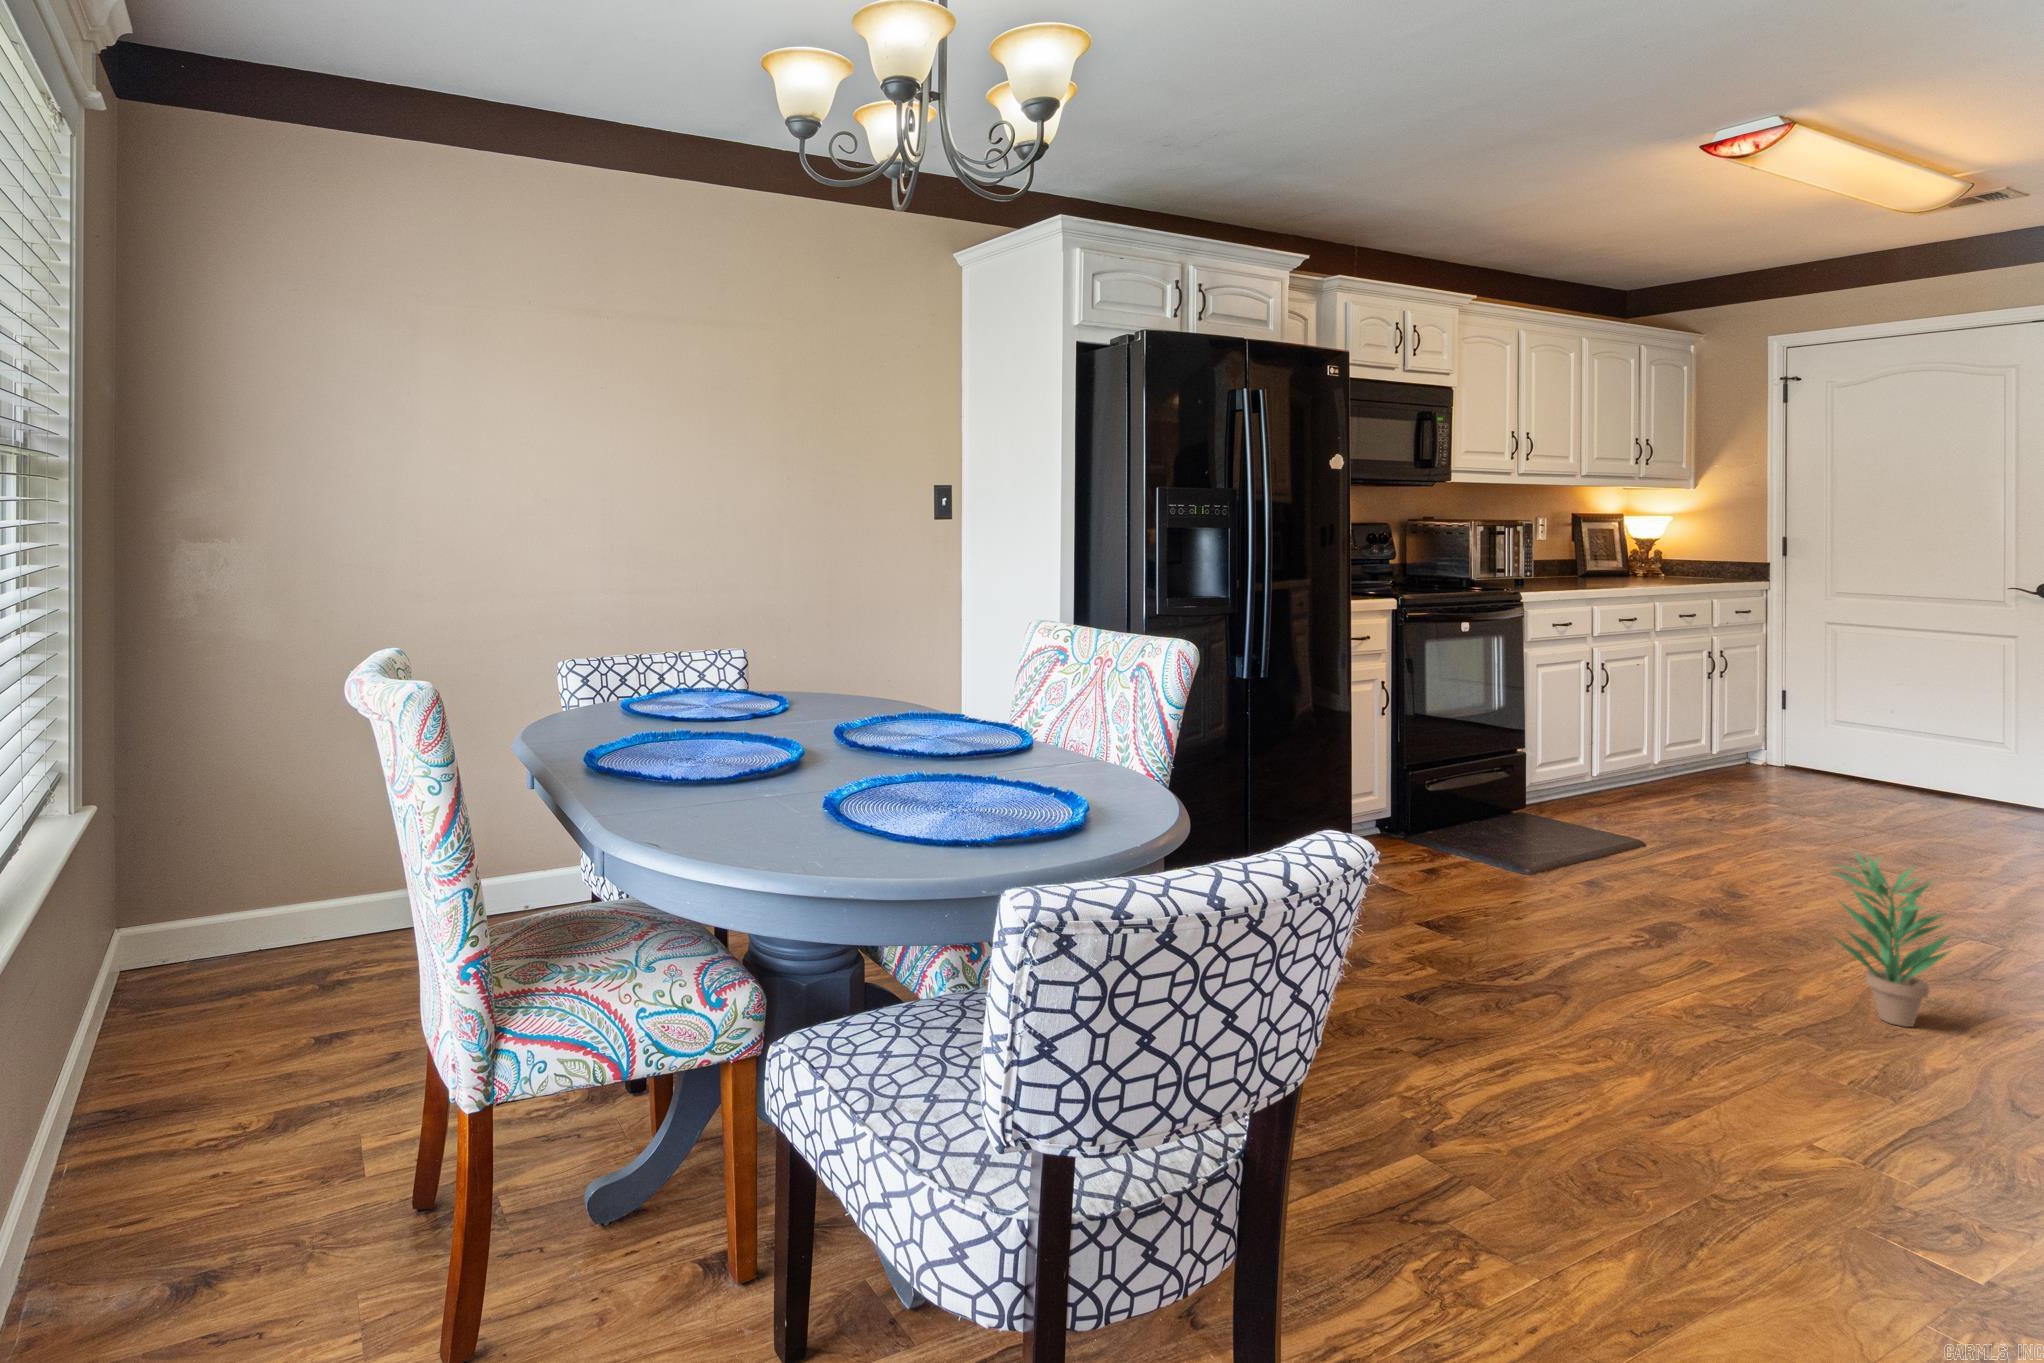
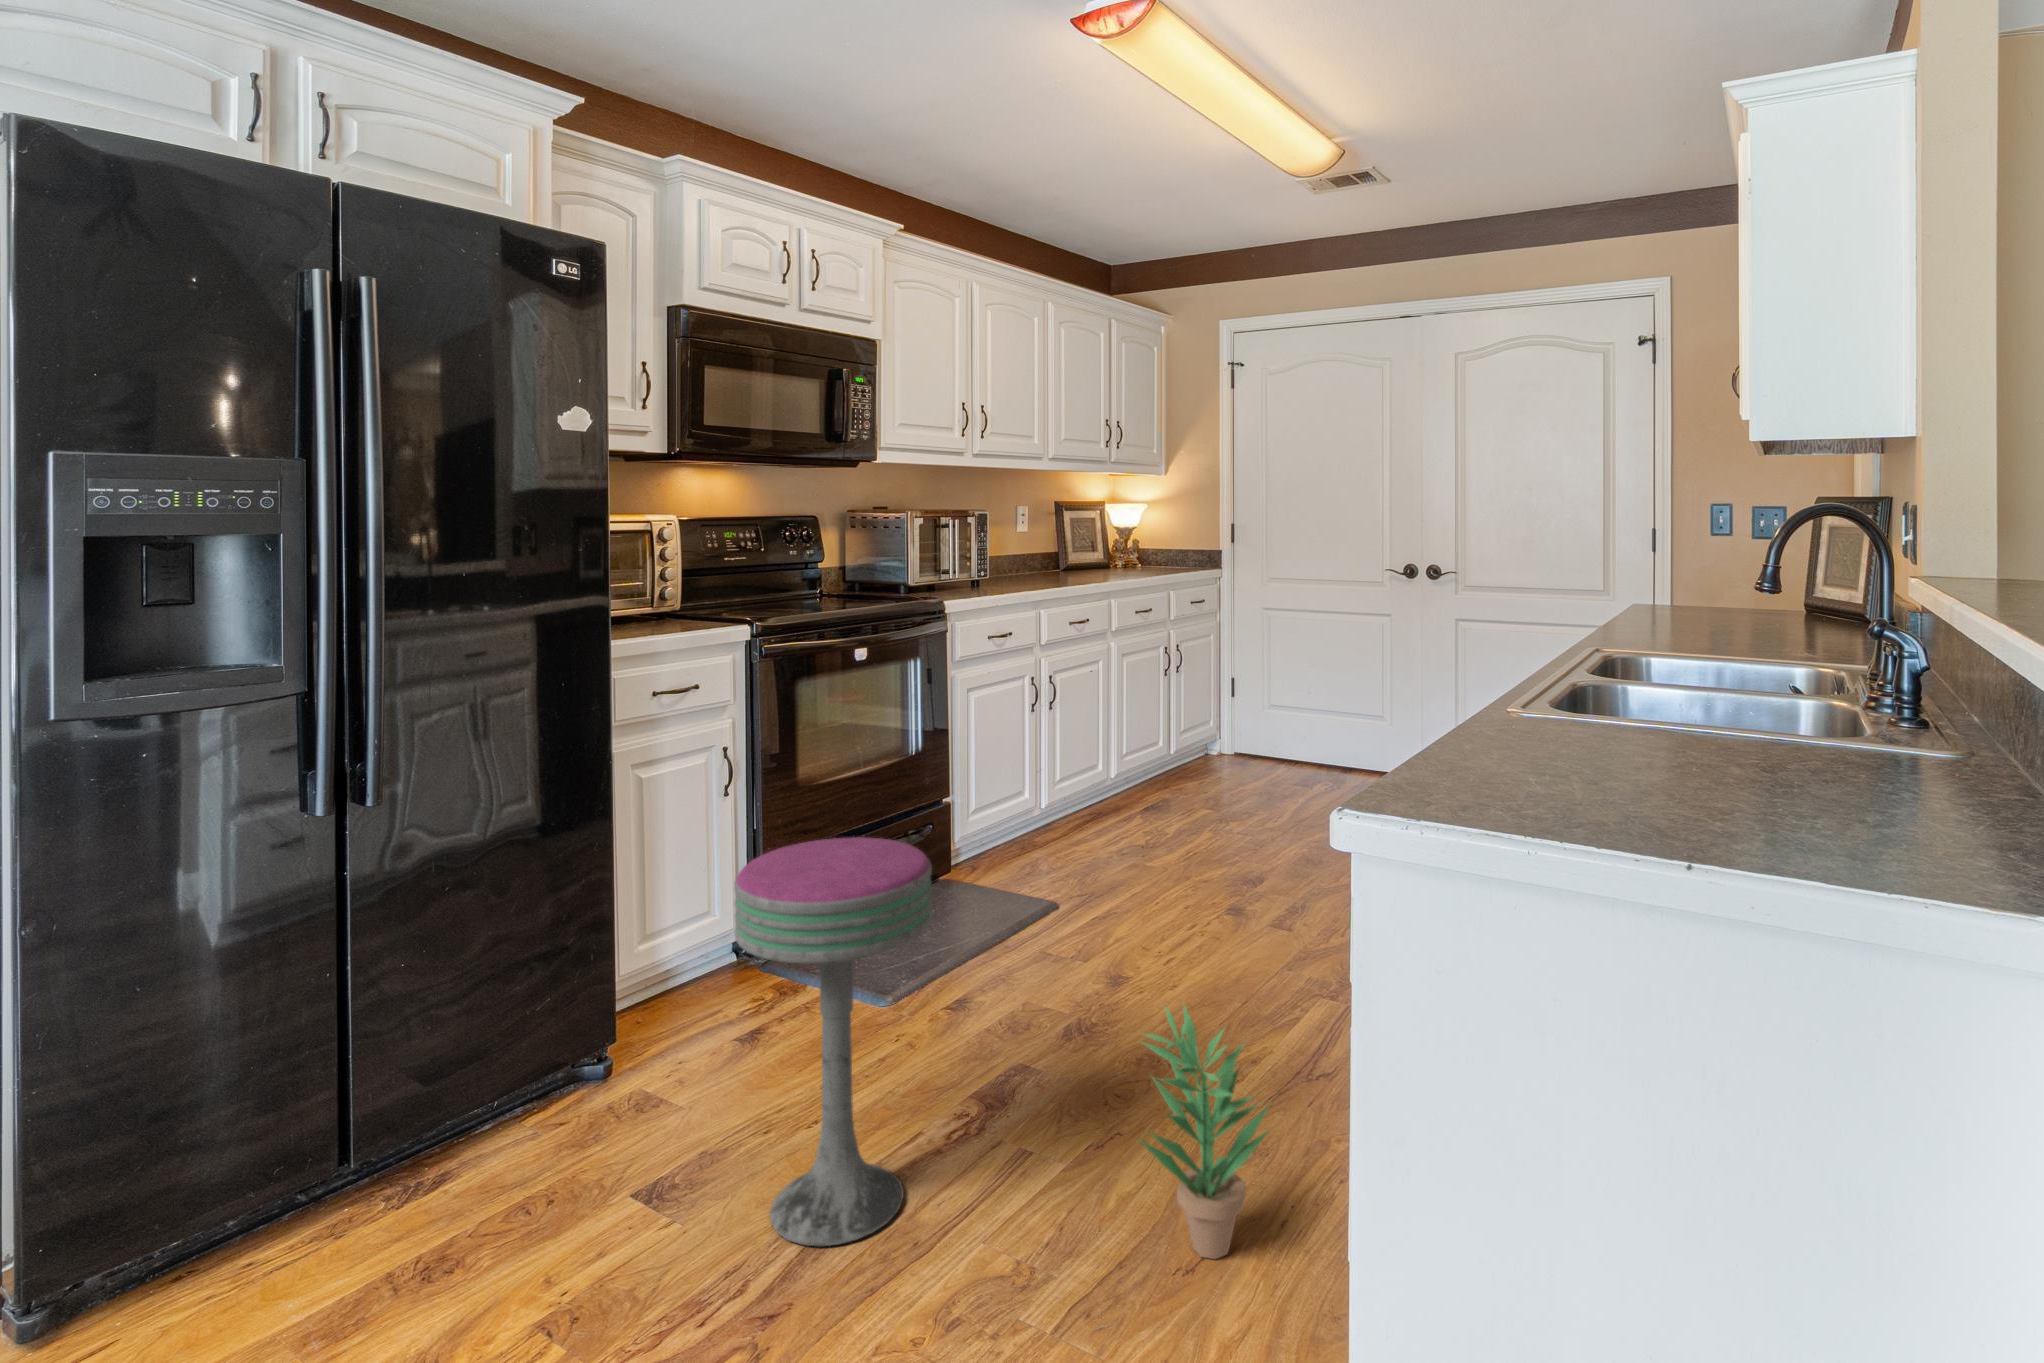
bar stool: none [1501,726,1644,965] -> present [734,837,932,1246]

